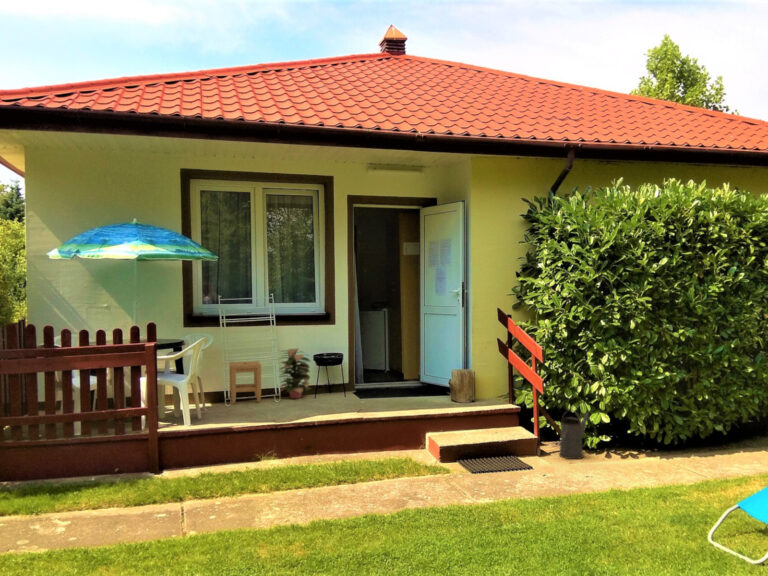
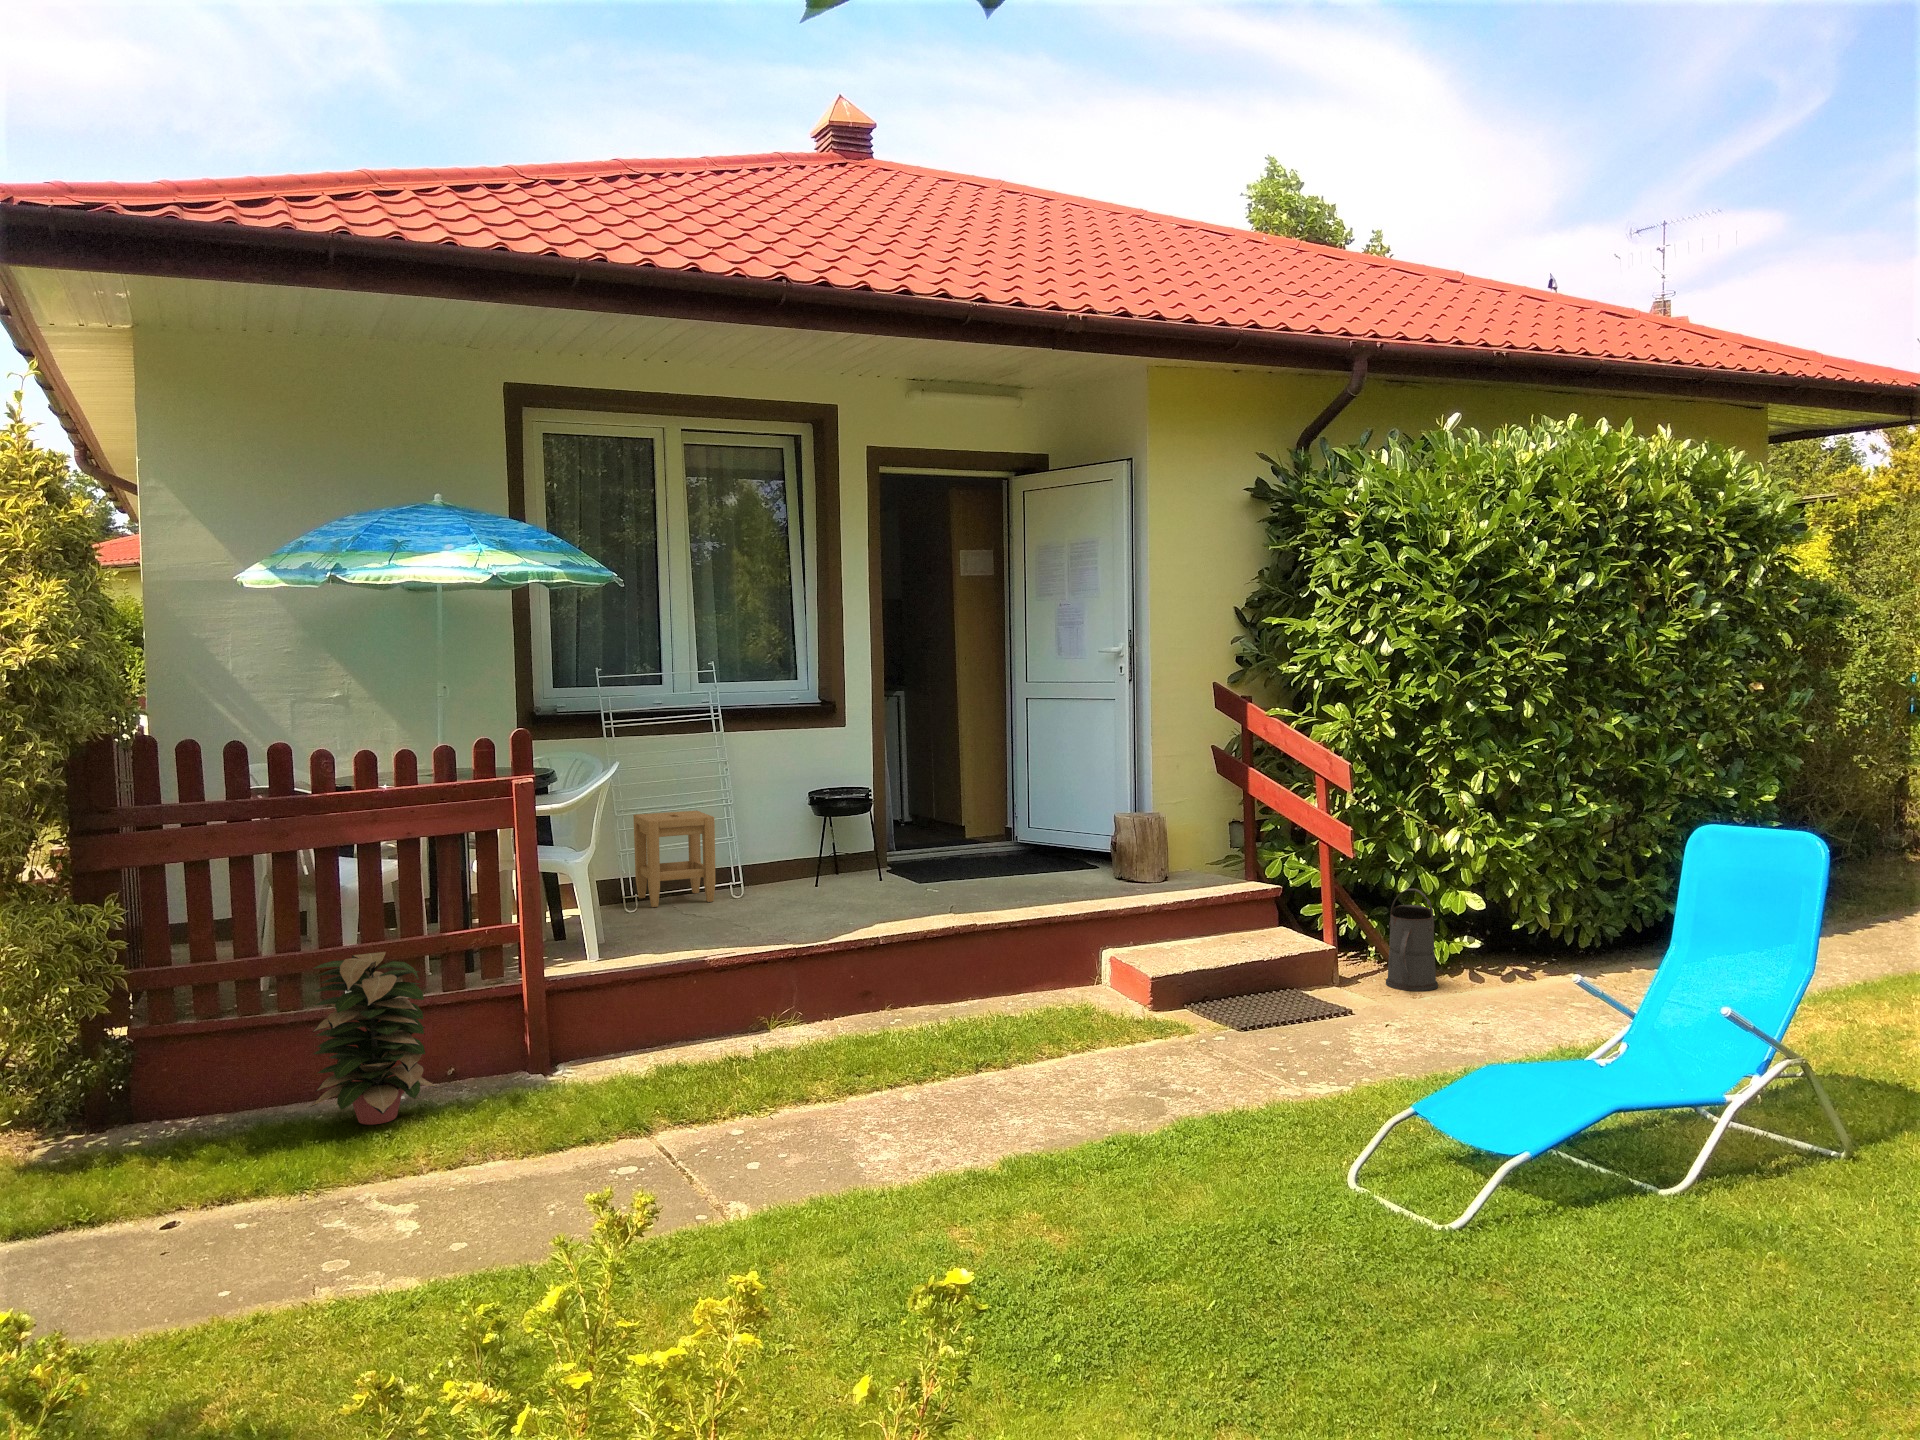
decorative plant: present [280,349,310,398] -> present [309,952,439,1125]

